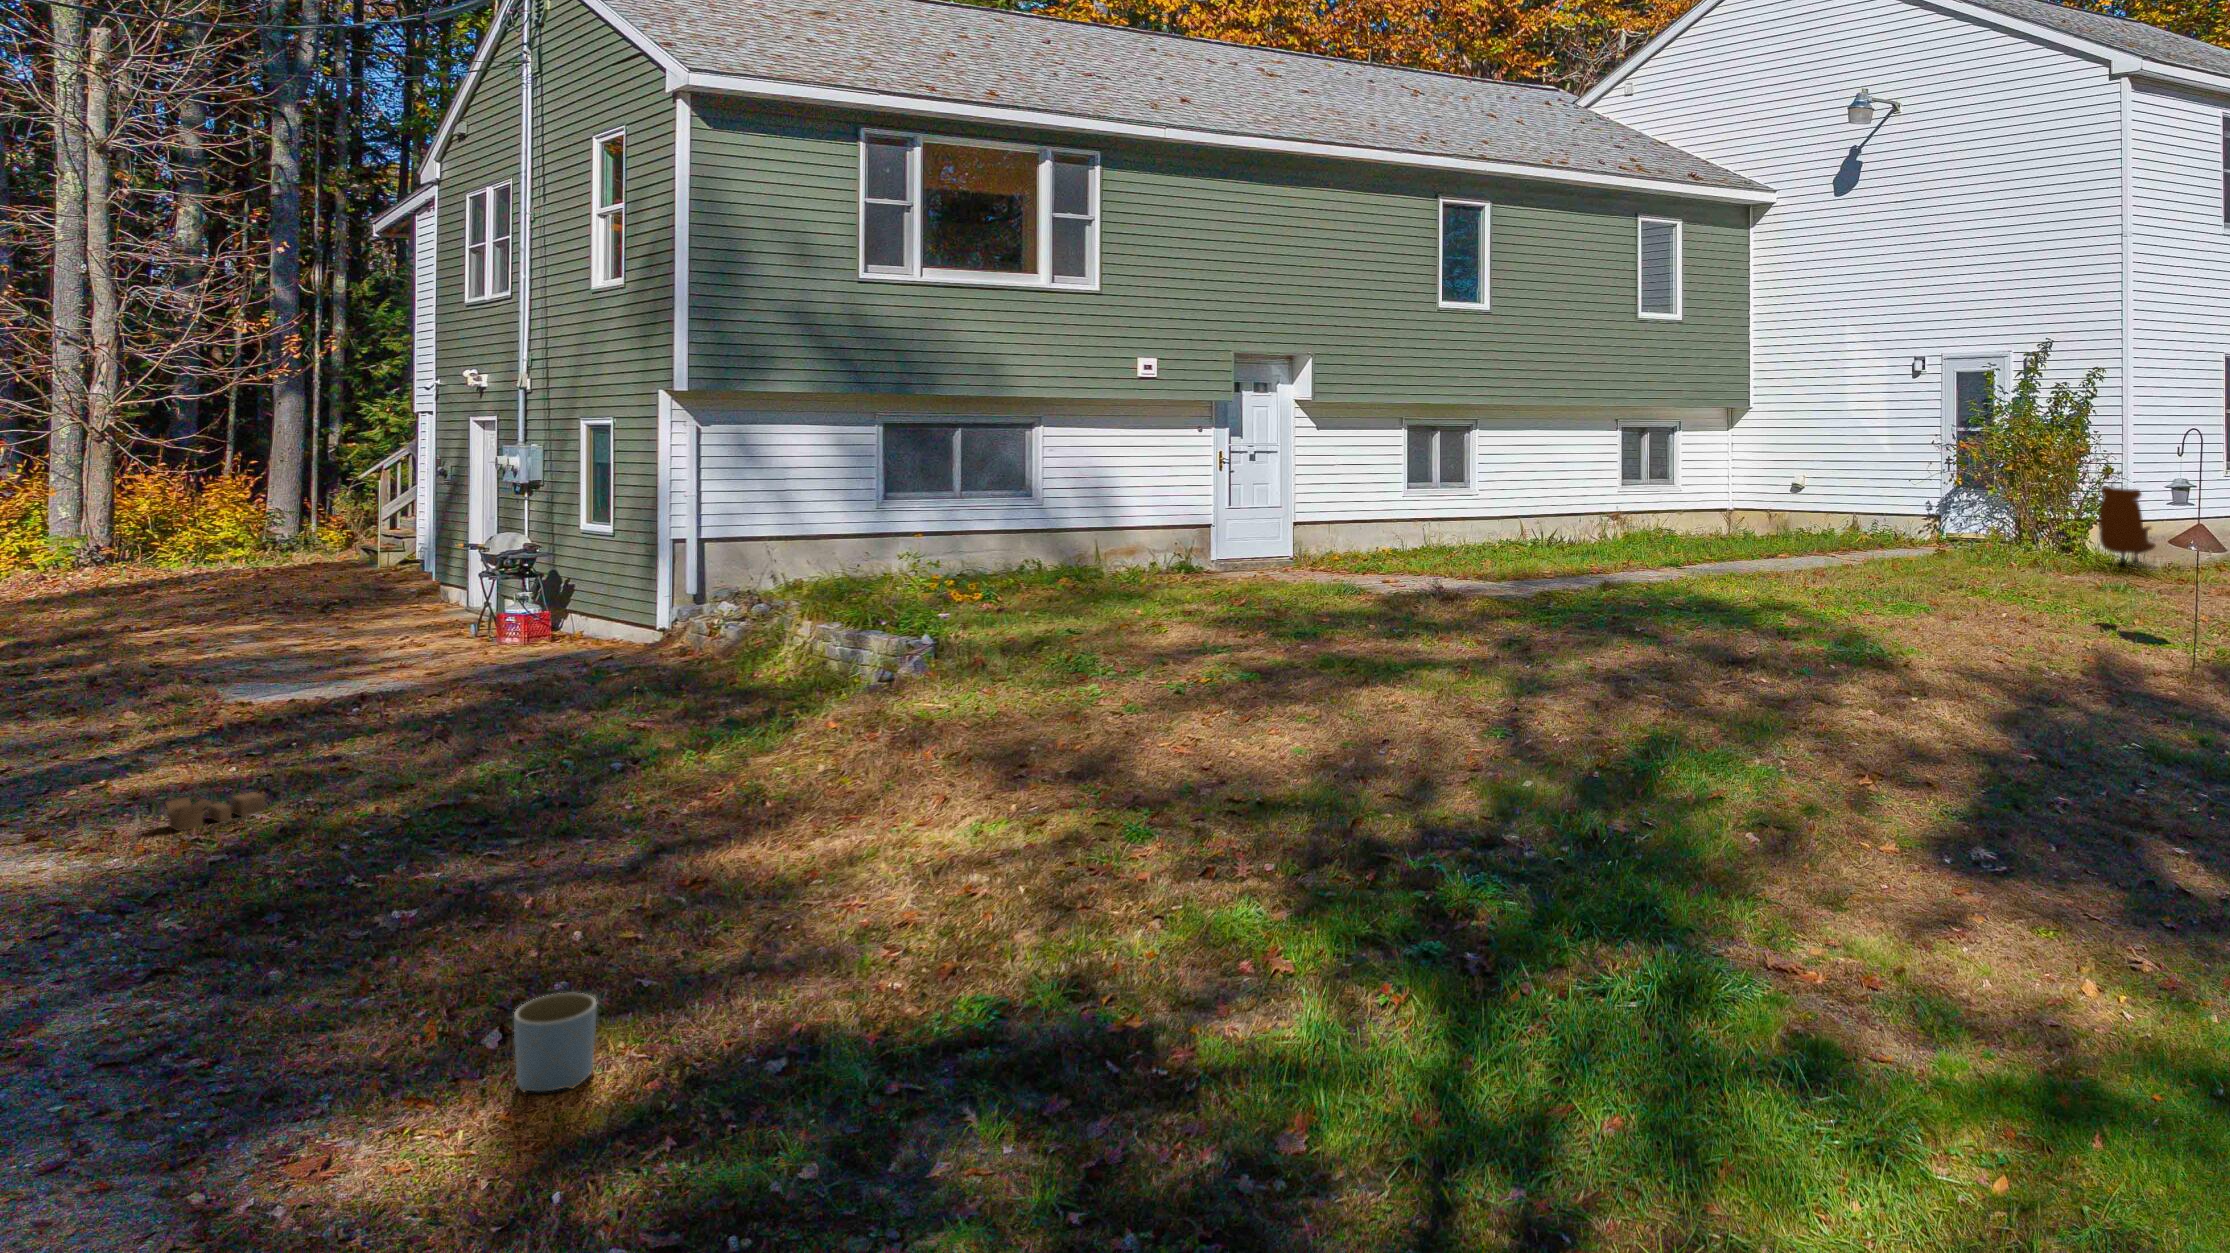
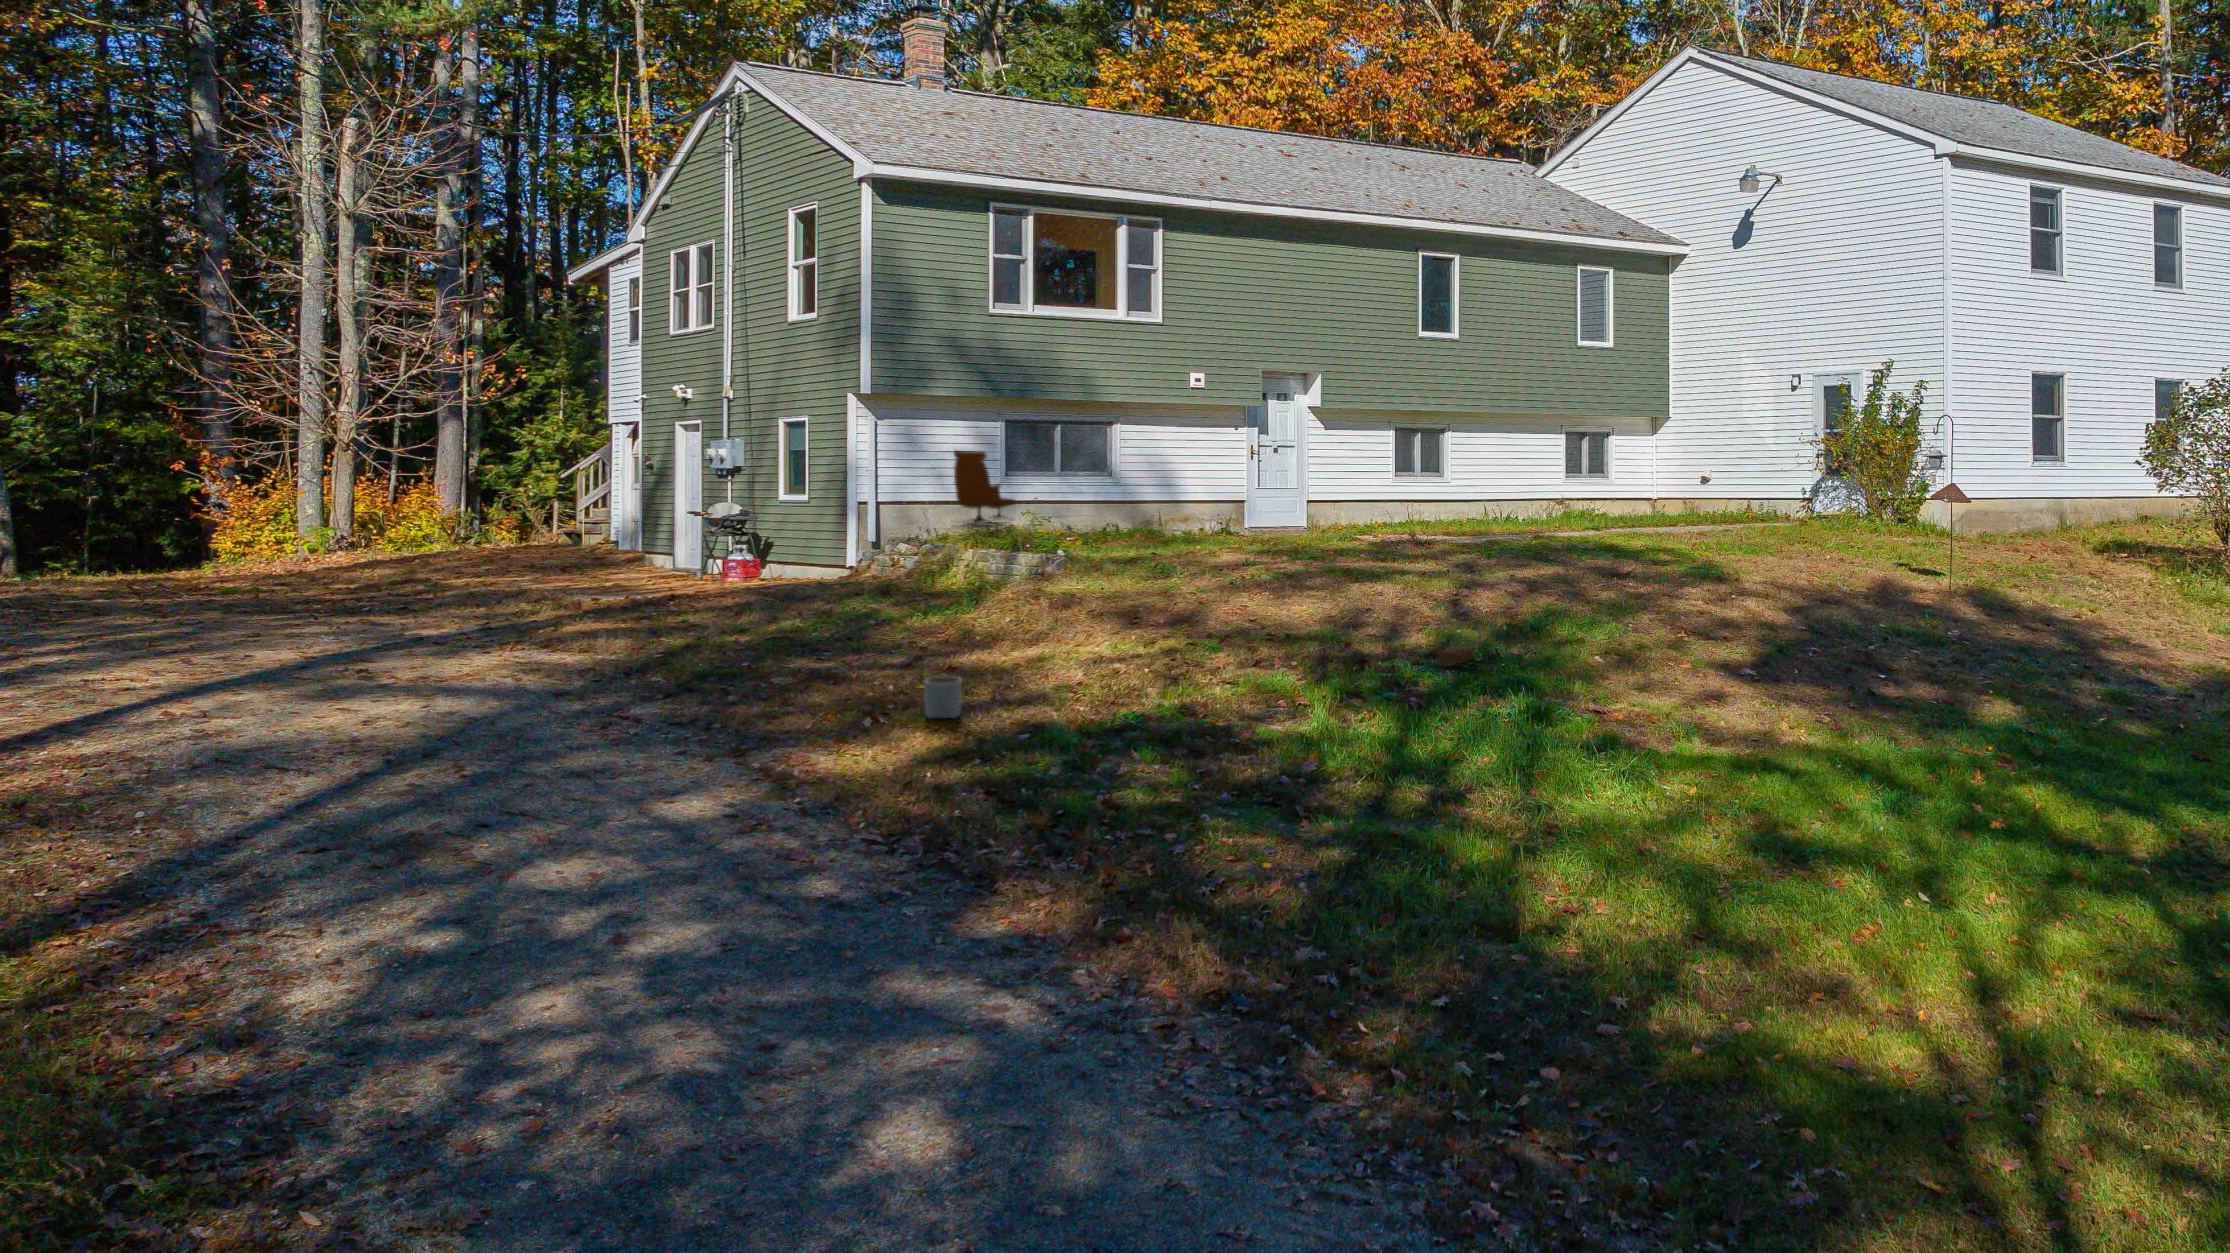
lounge chair: present [2098,486,2155,571] -> present [953,450,1015,523]
cardboard box: present [166,792,265,831] -> present [1436,647,1473,667]

